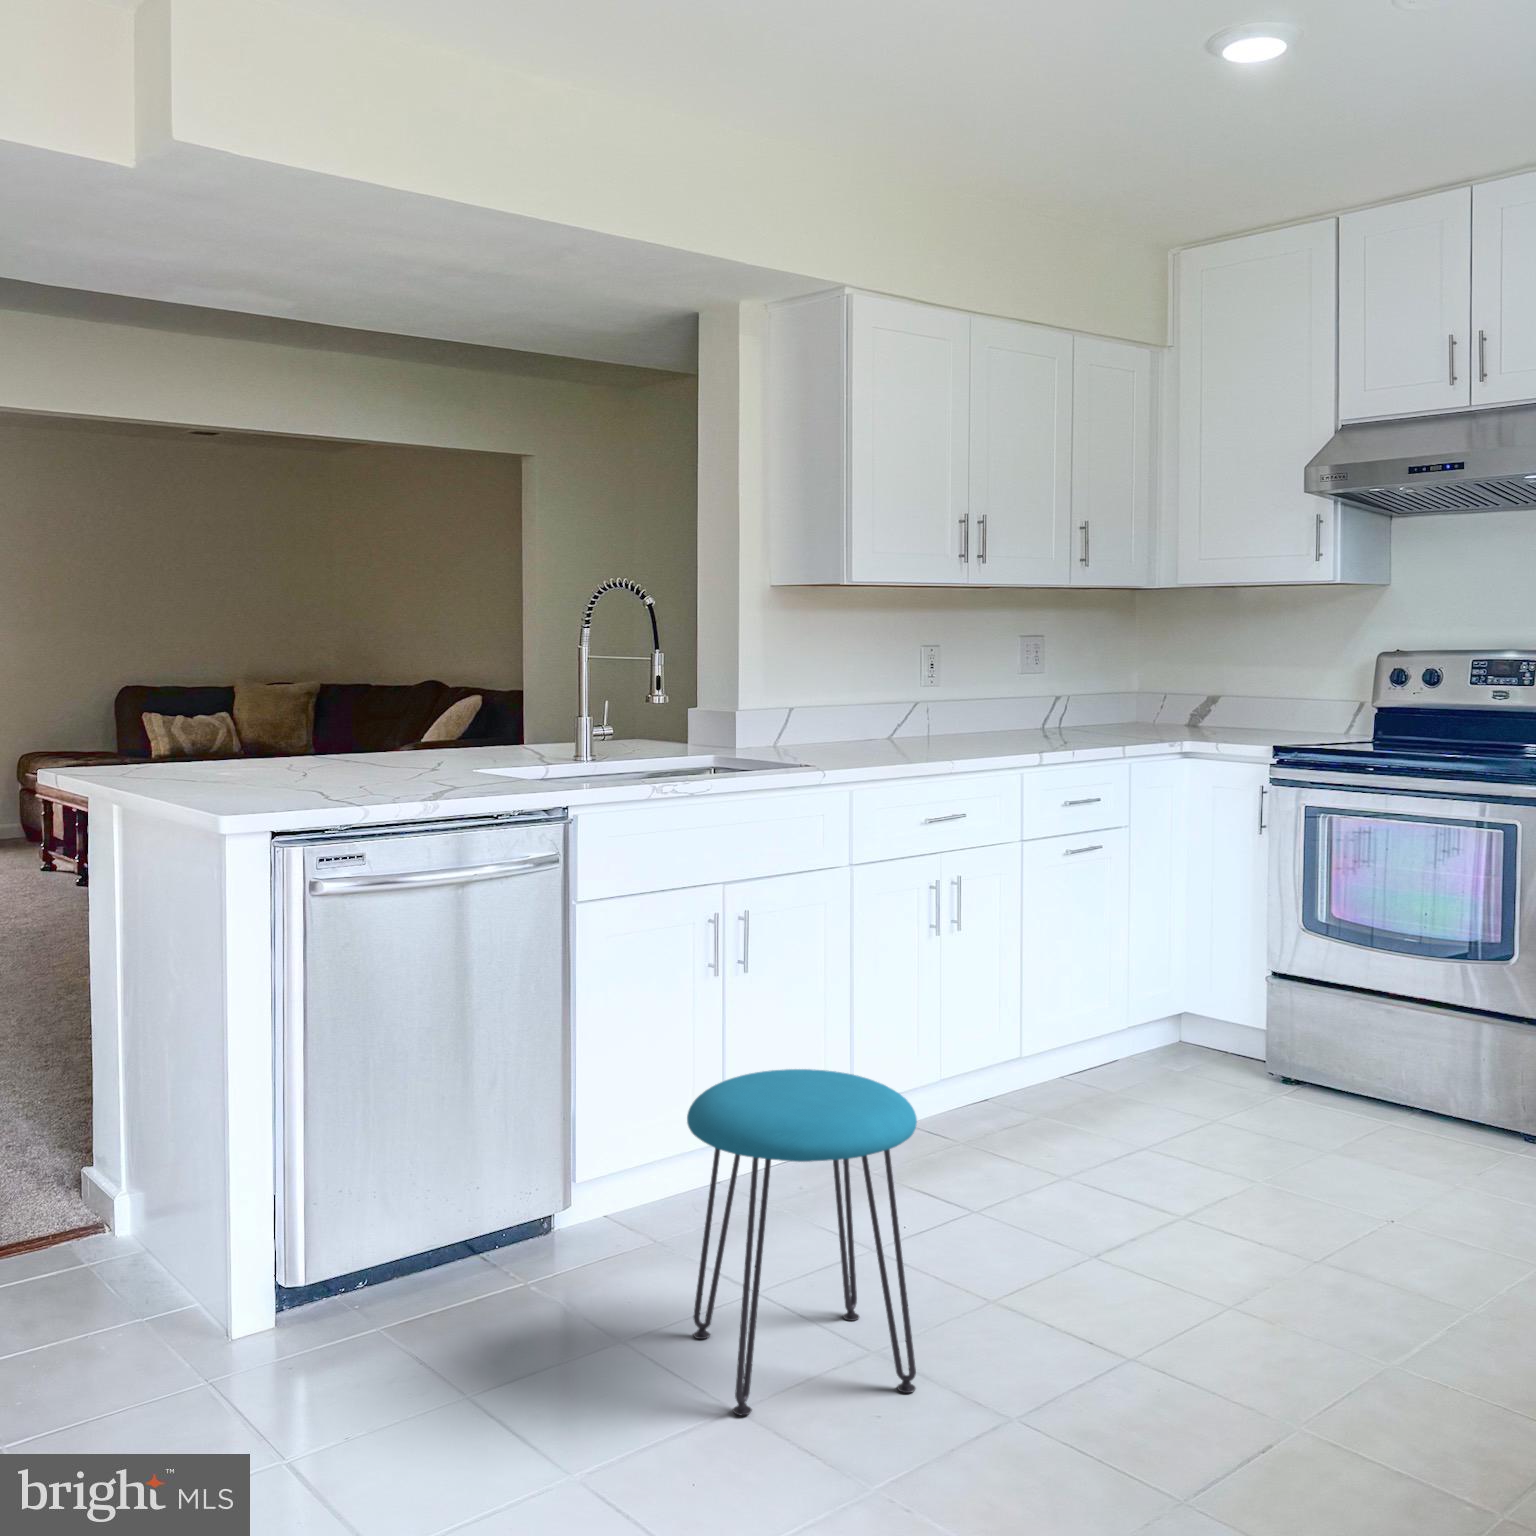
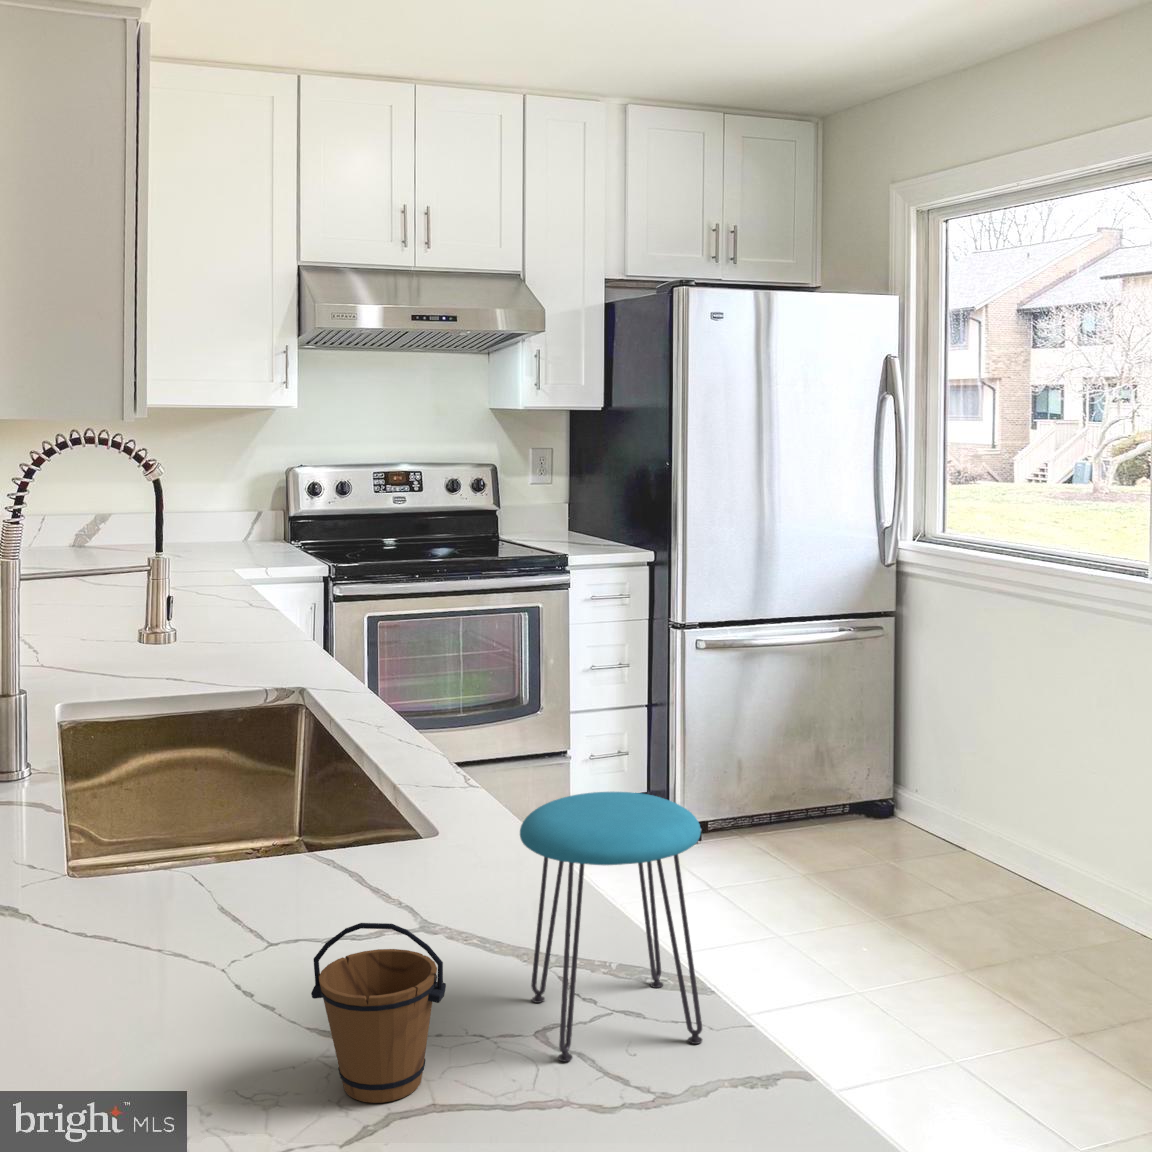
bucket: none [418,1233,594,1470] -> present [311,923,446,1103]

